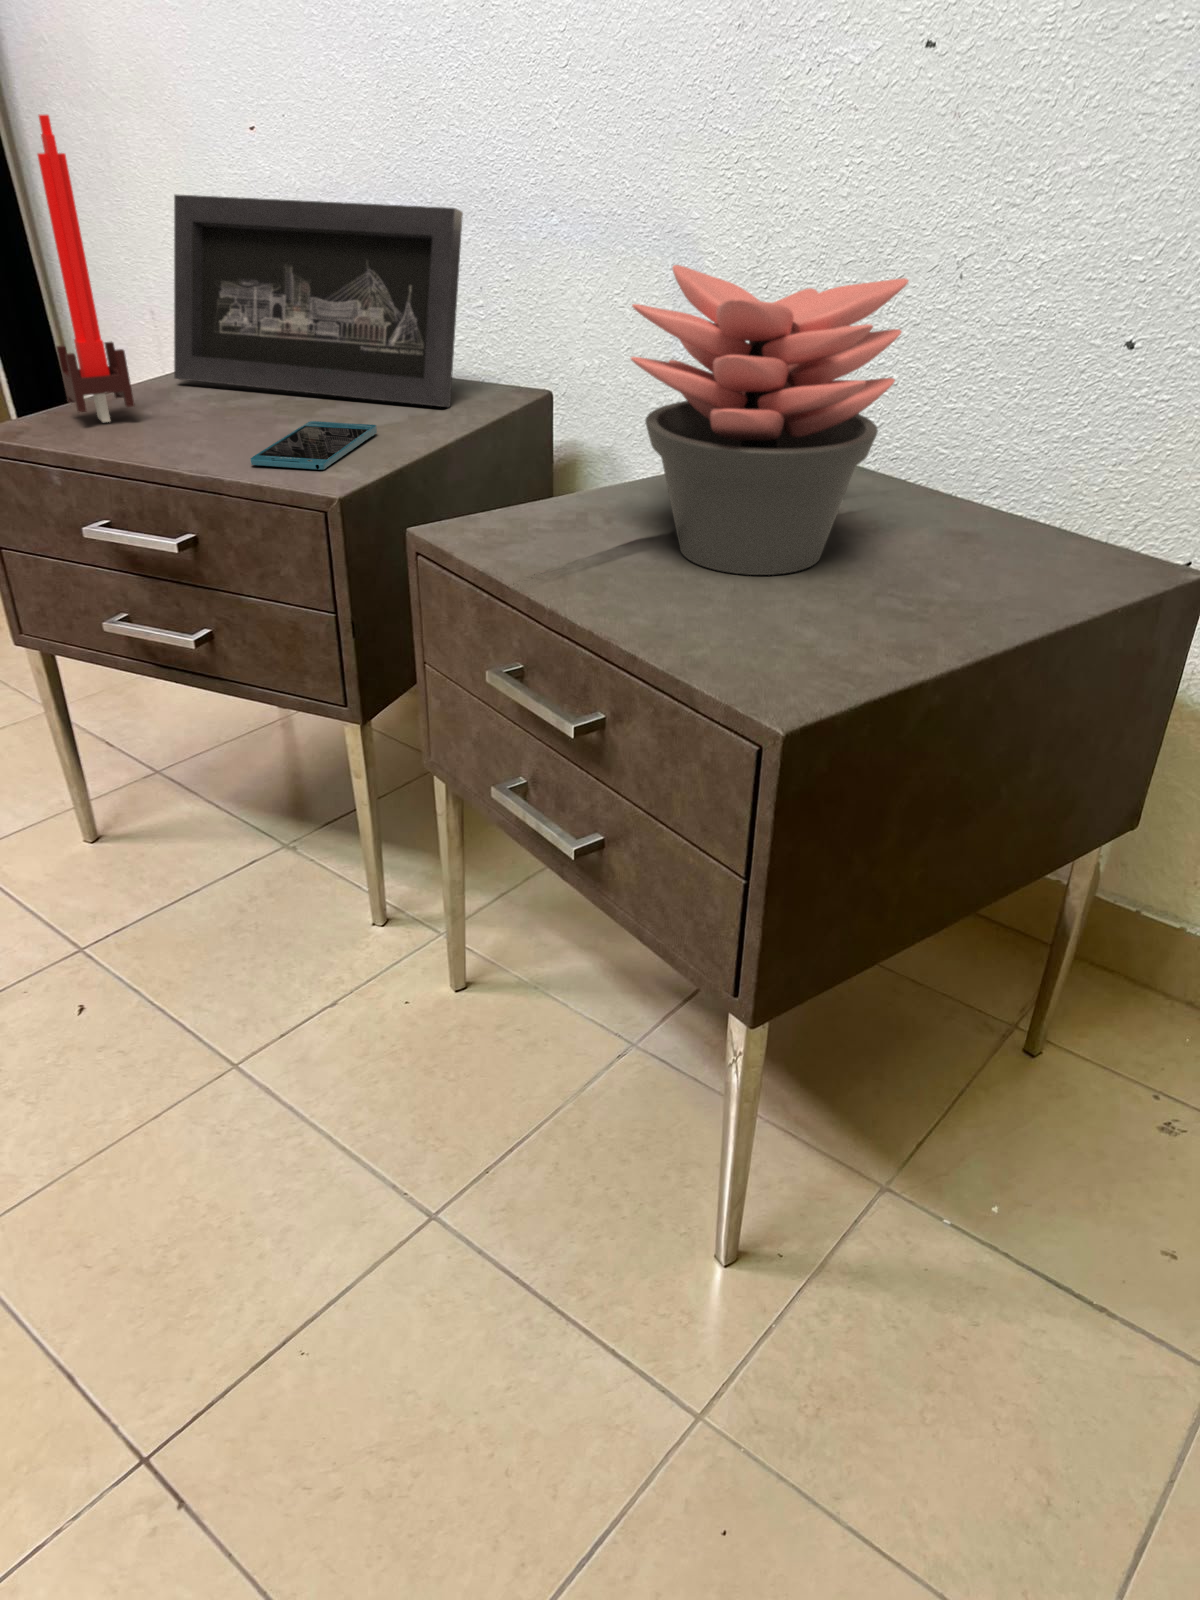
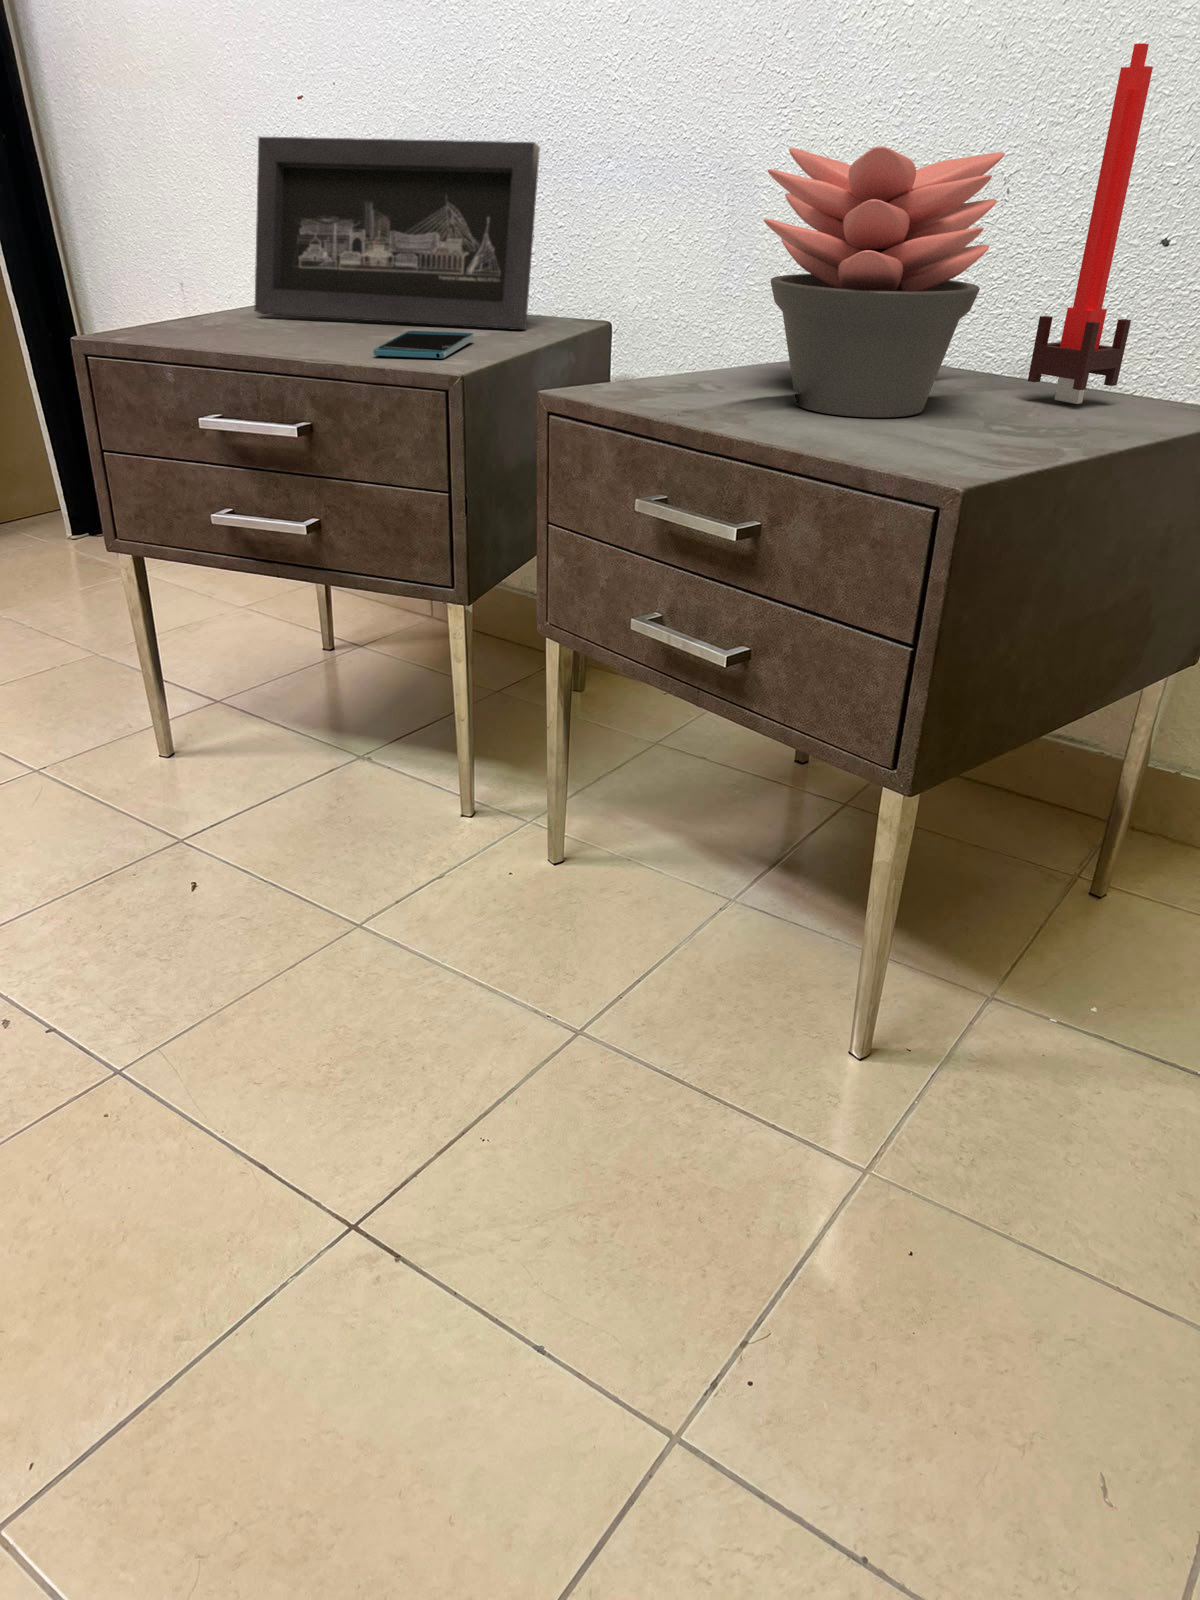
candle: present [37,115,135,422] -> present [1028,43,1153,404]

